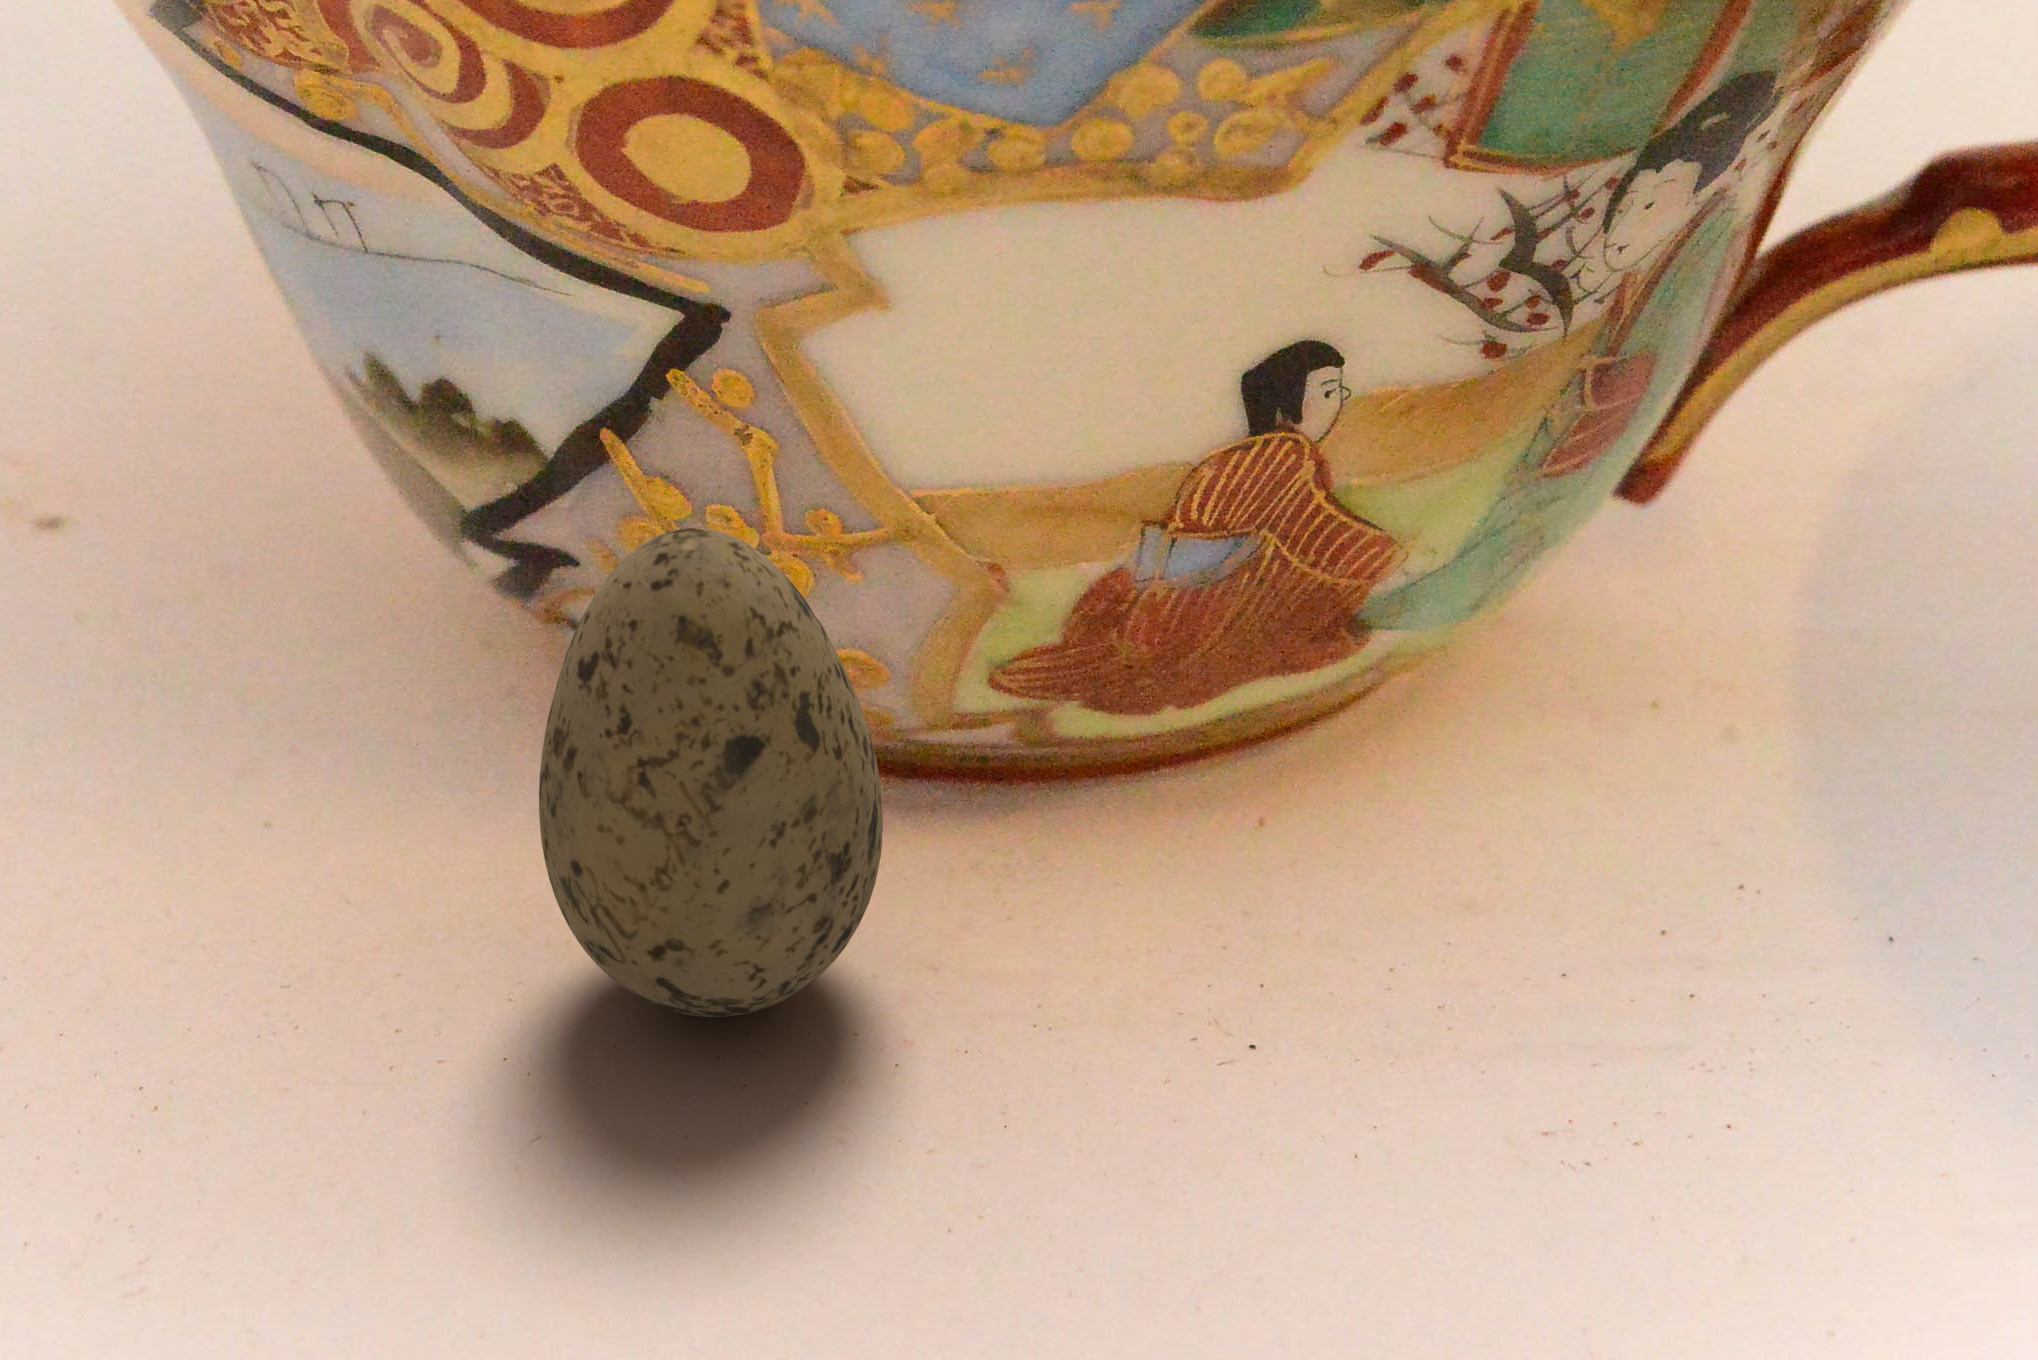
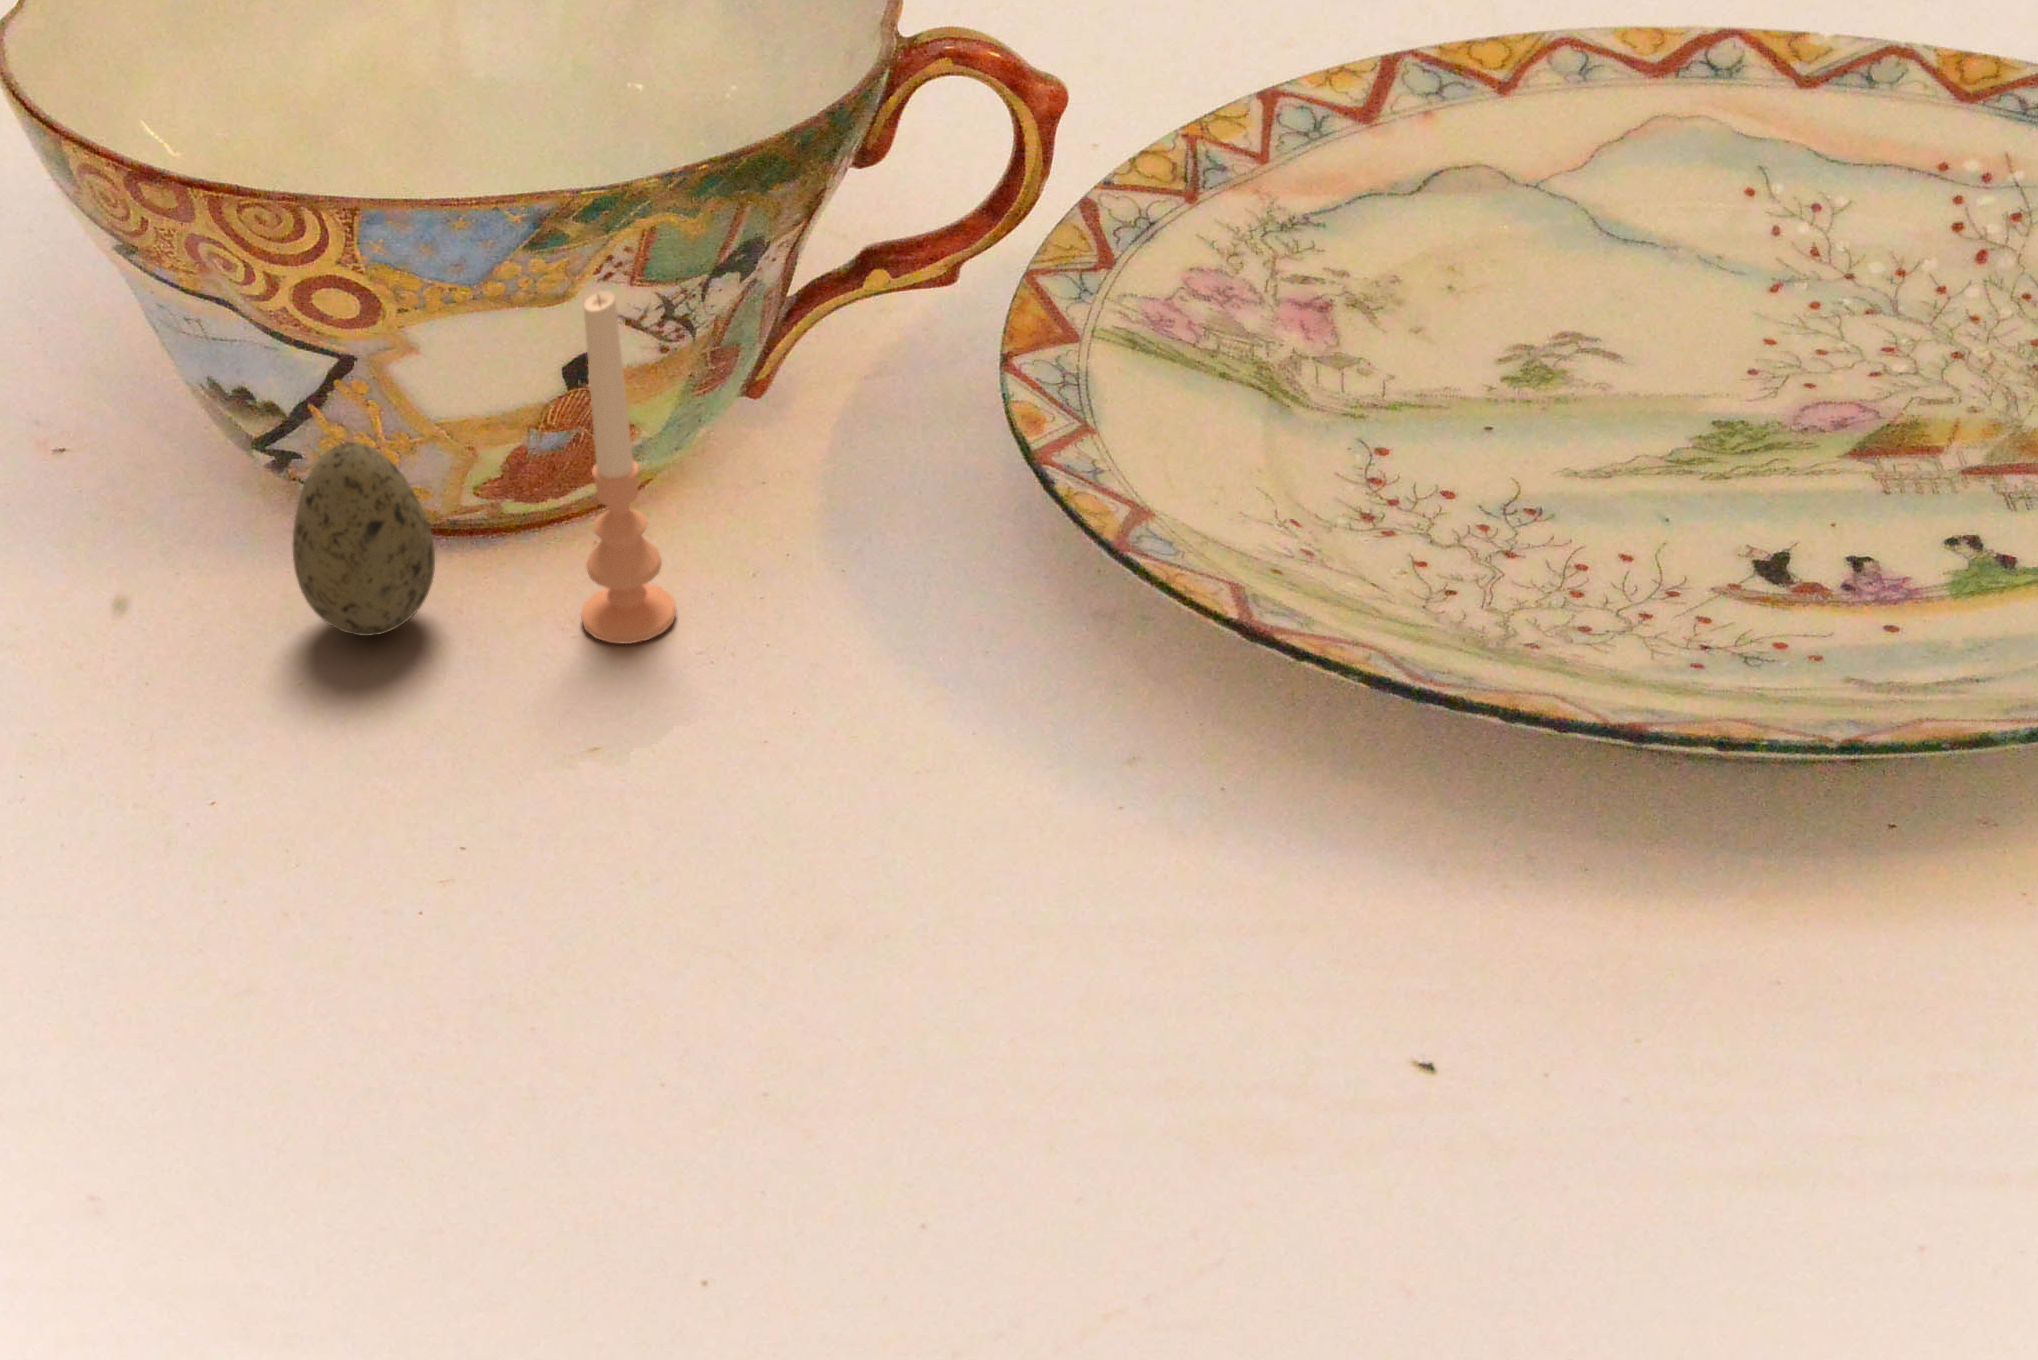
candle: none [1230,169,1470,1096] -> present [581,291,677,644]

